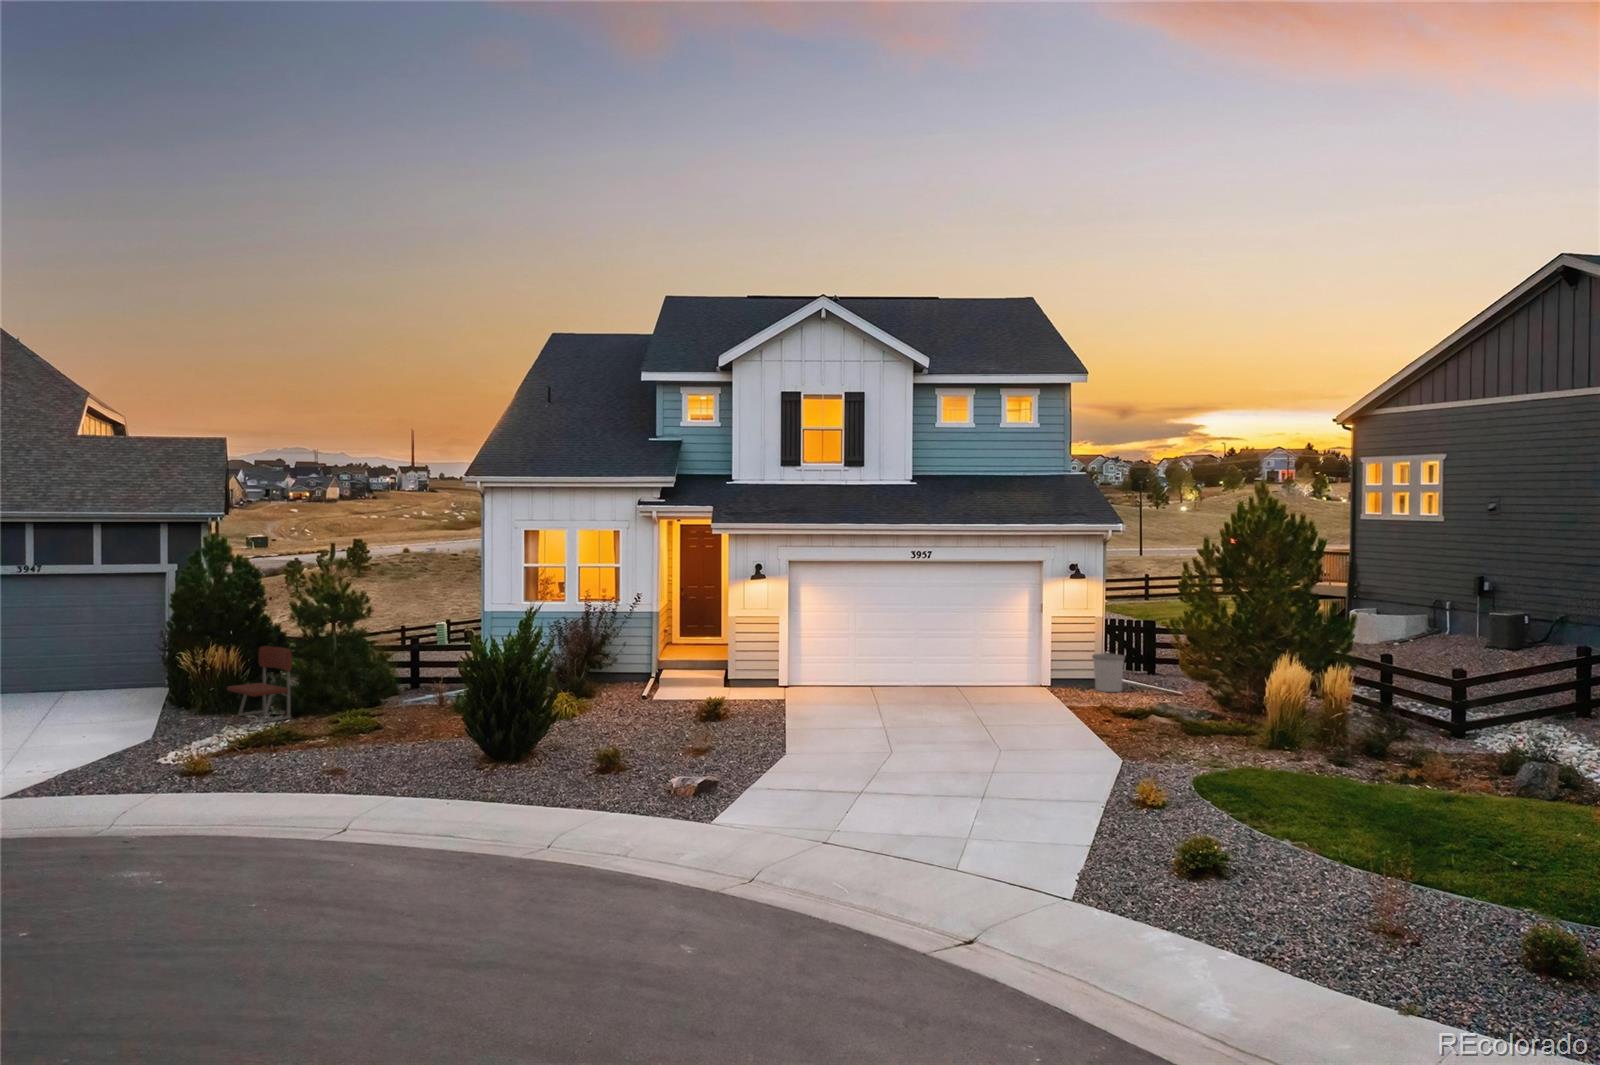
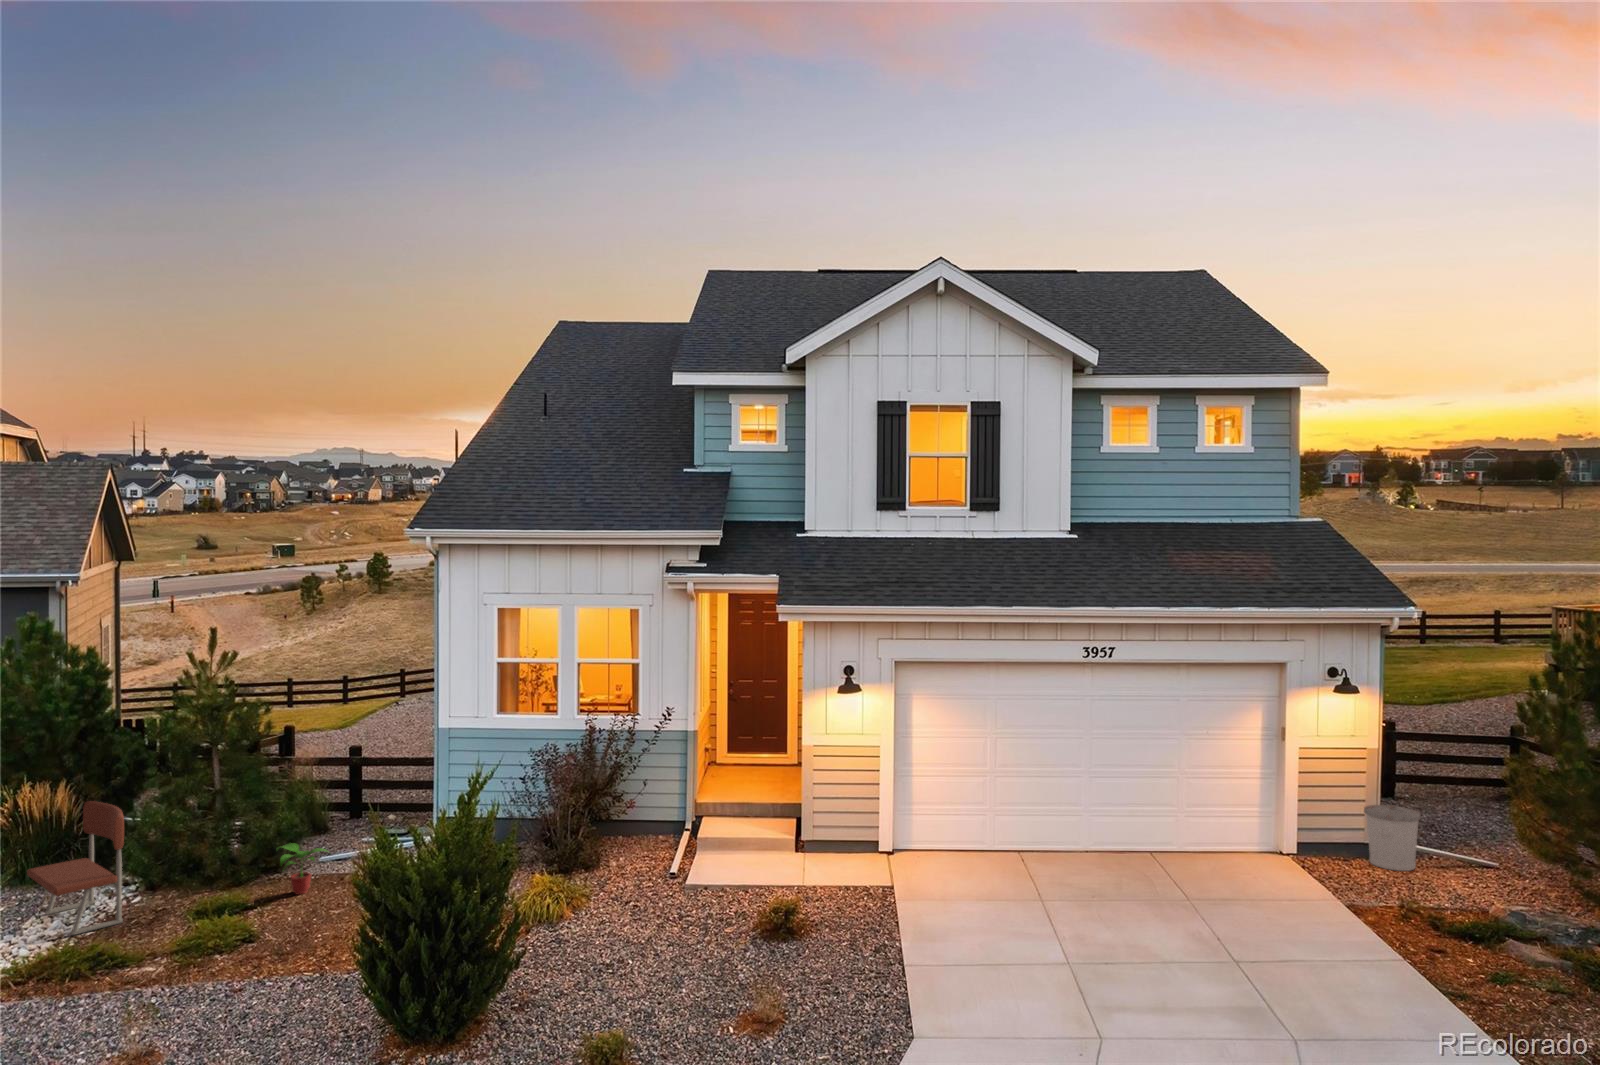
potted plant: none [382,677,418,708] -> present [276,843,327,895]

